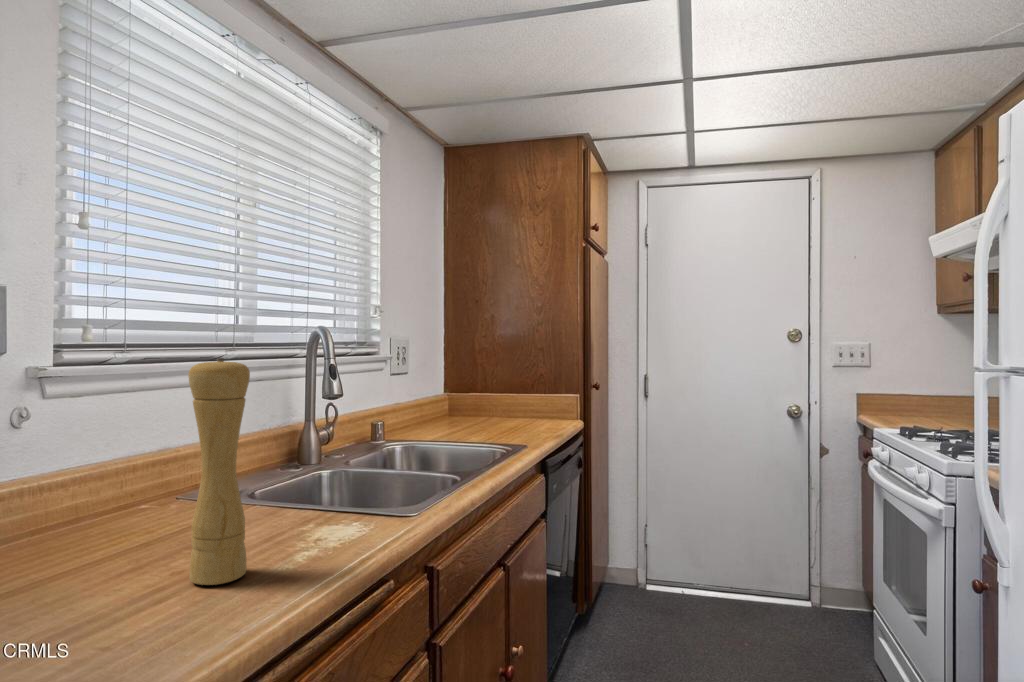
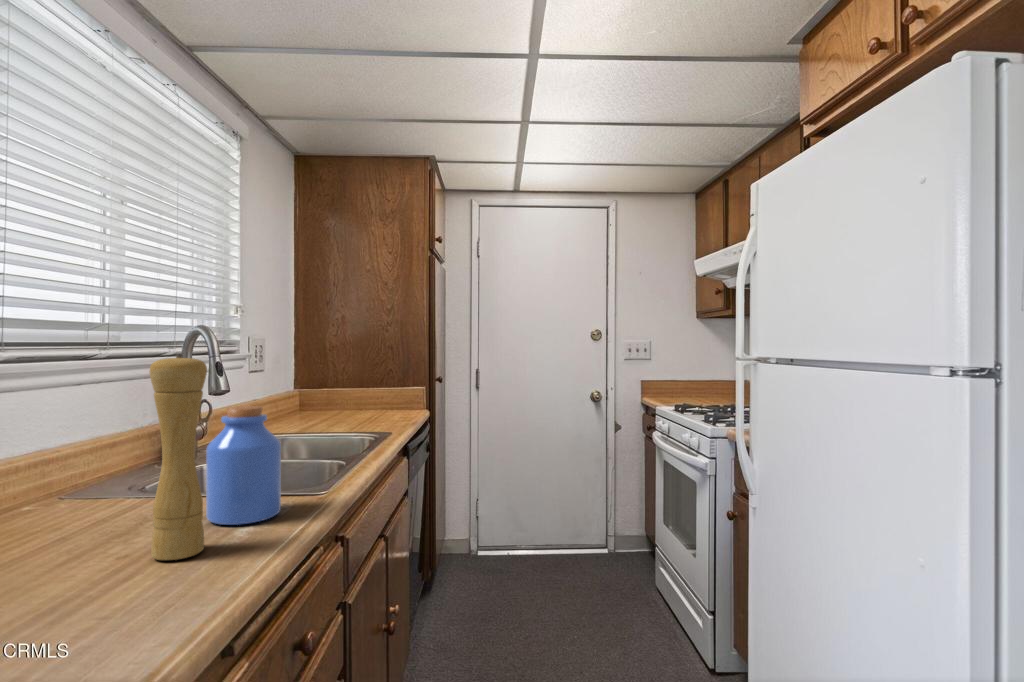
jar: none [272,415,352,547] -> present [206,406,281,525]

